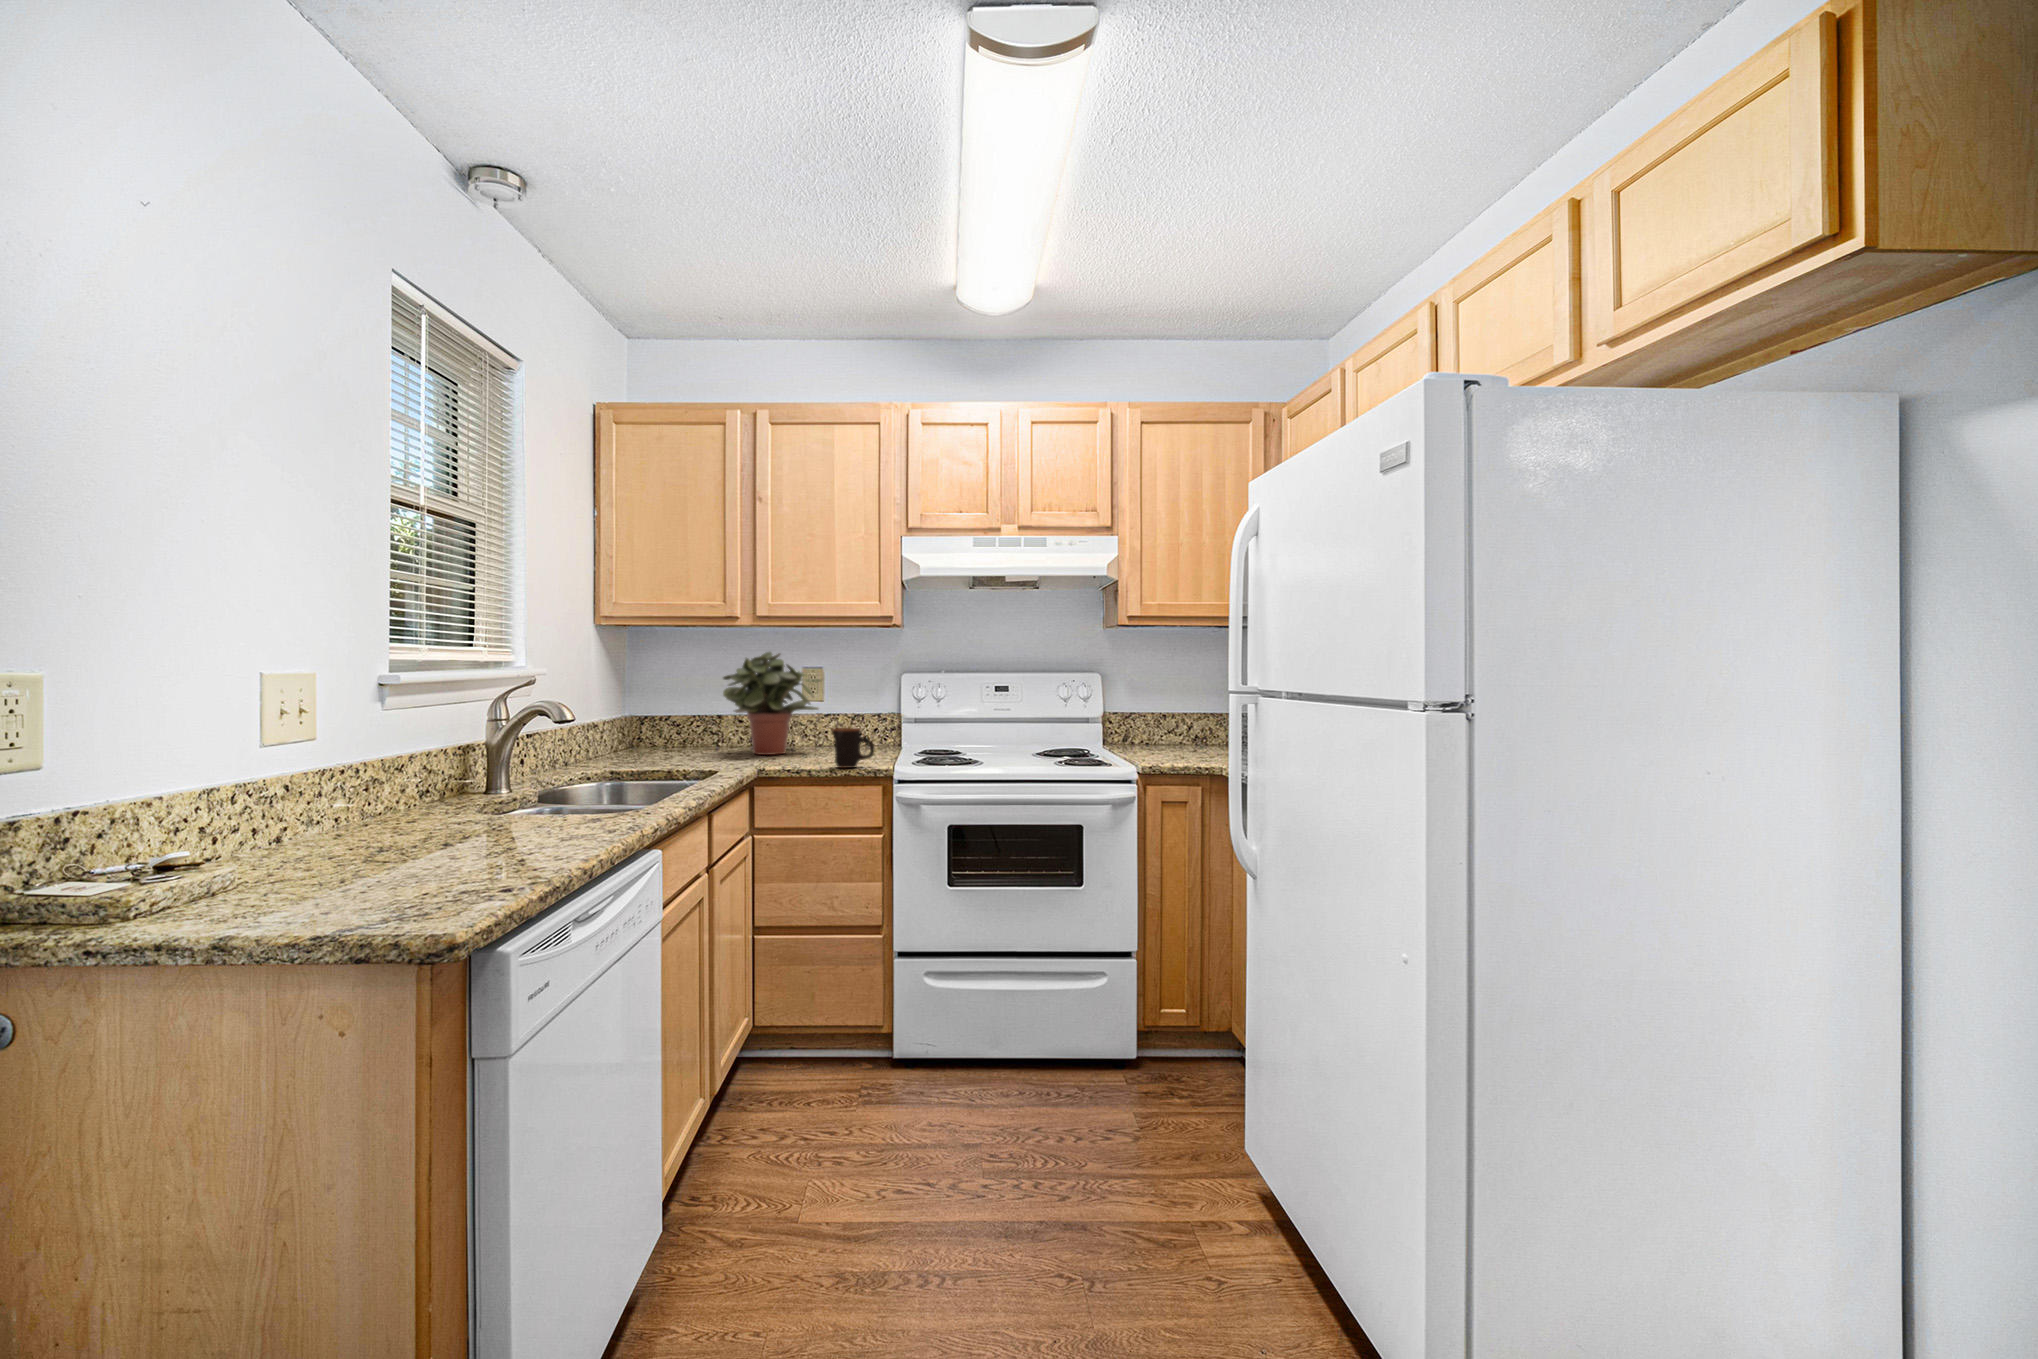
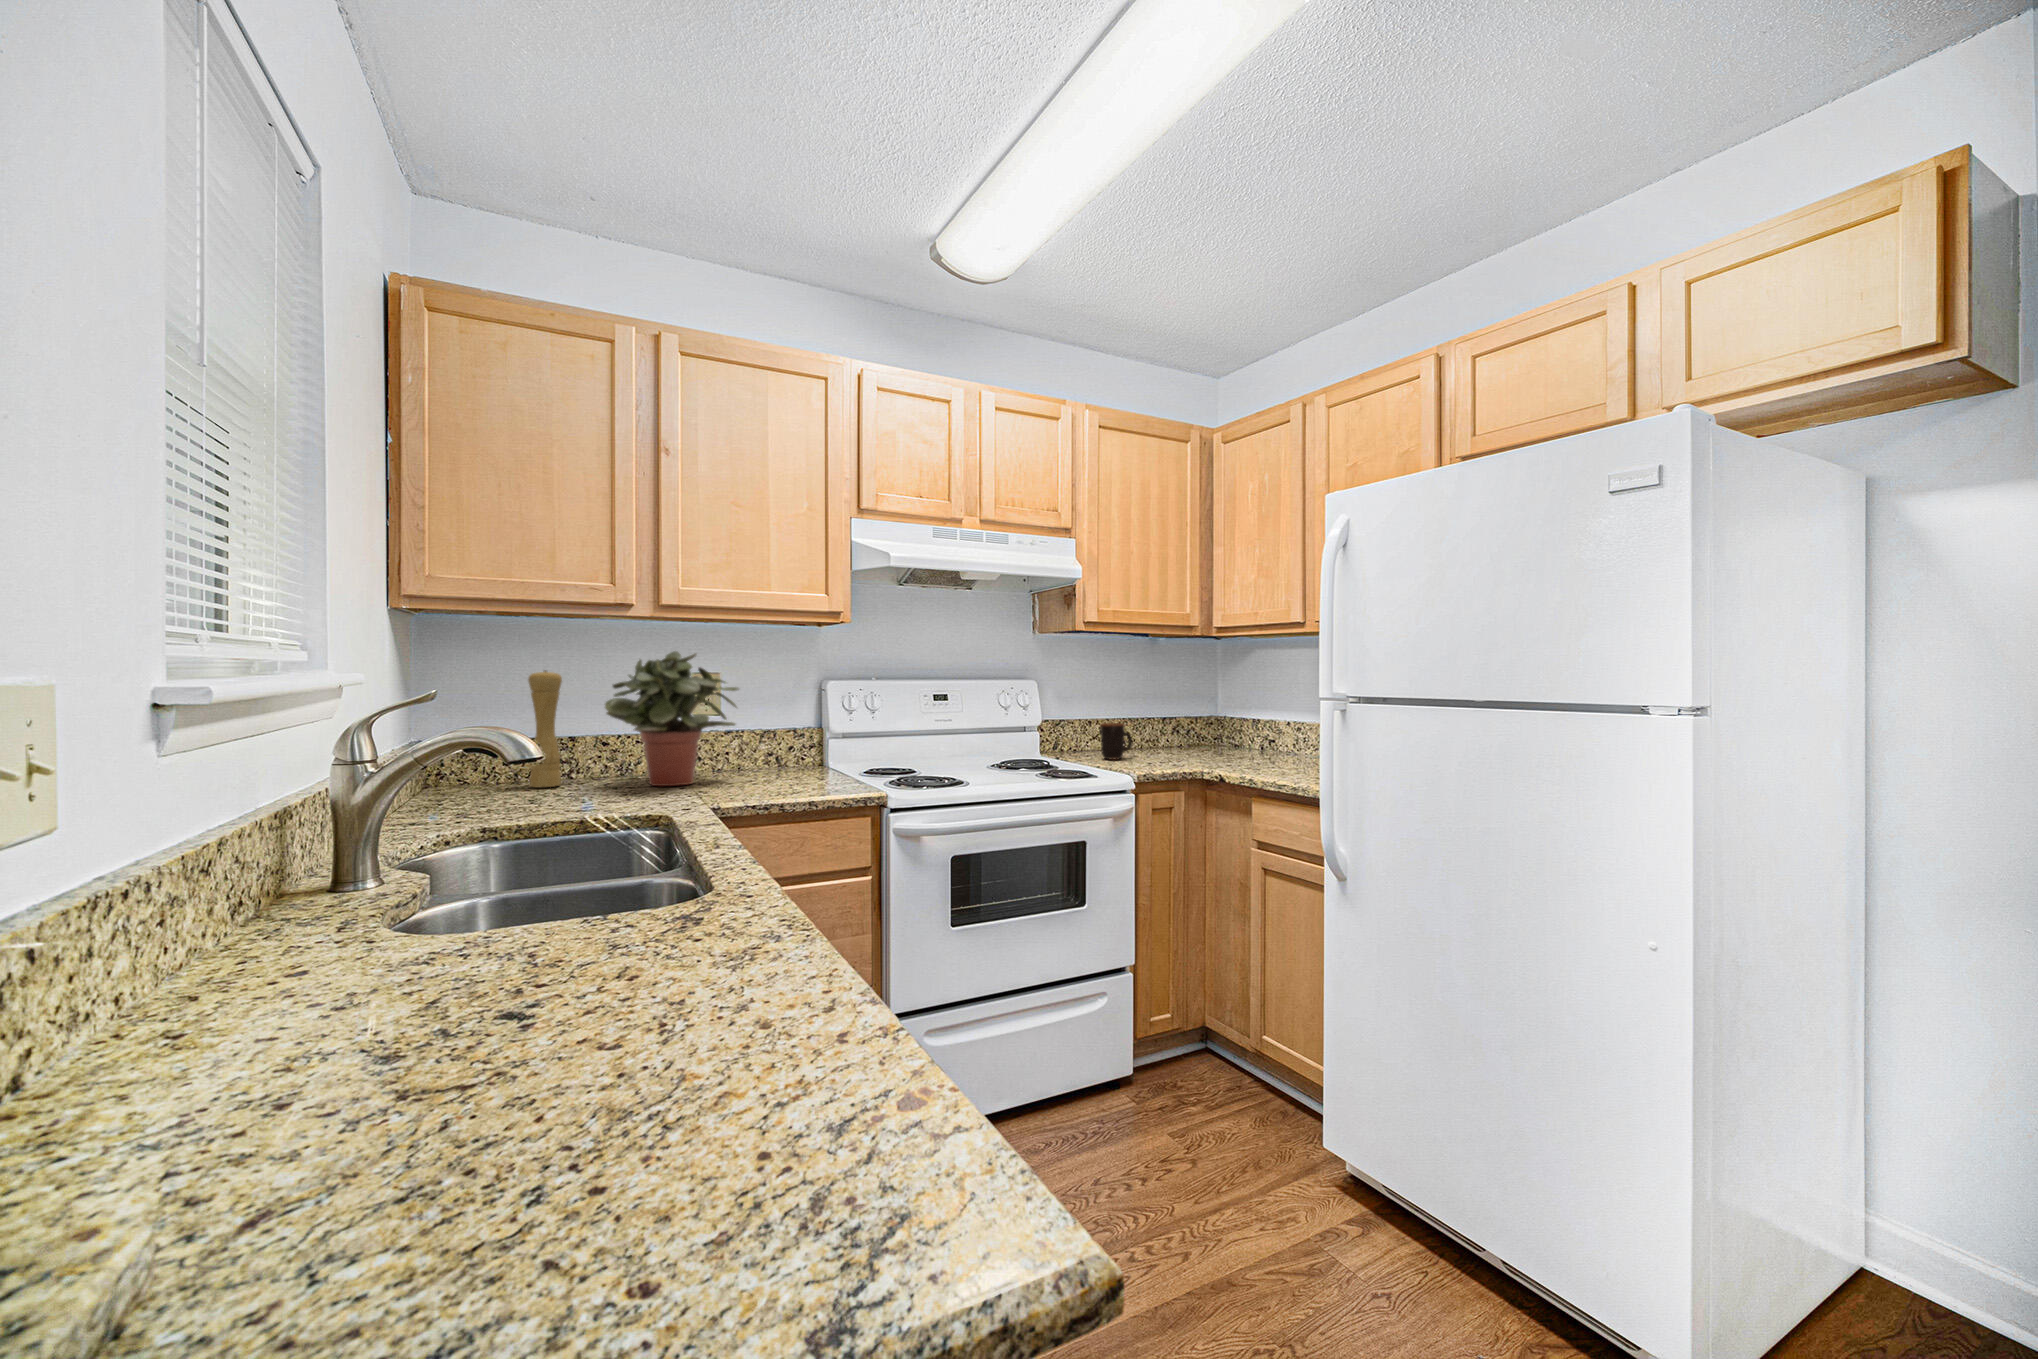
pepper mill: none [678,666,701,751] -> present [528,670,562,787]
mug: present [831,728,874,768] -> present [1100,723,1132,760]

